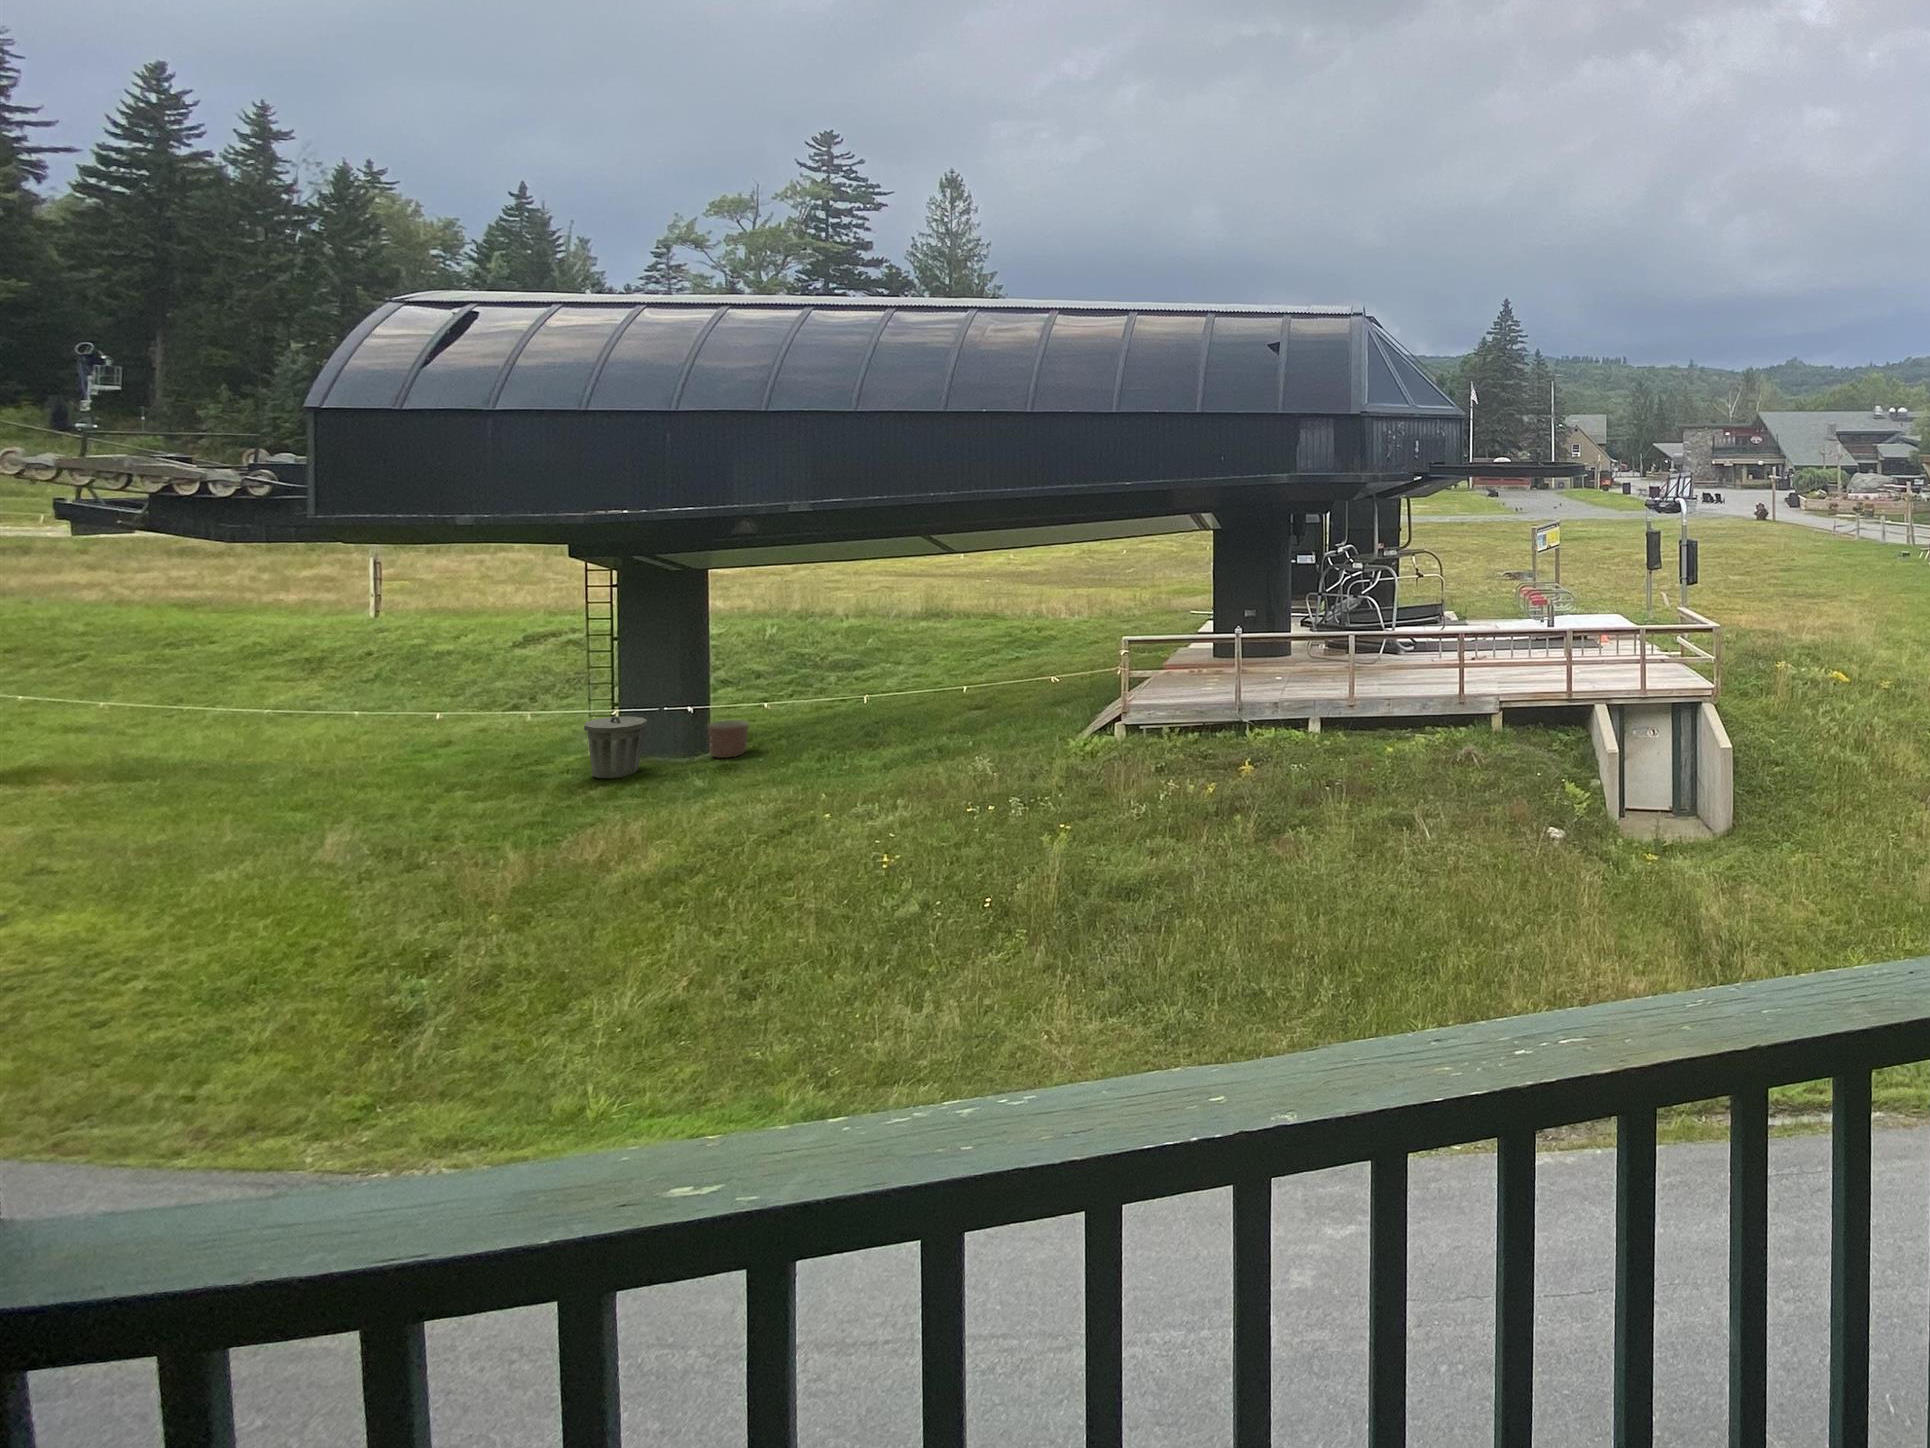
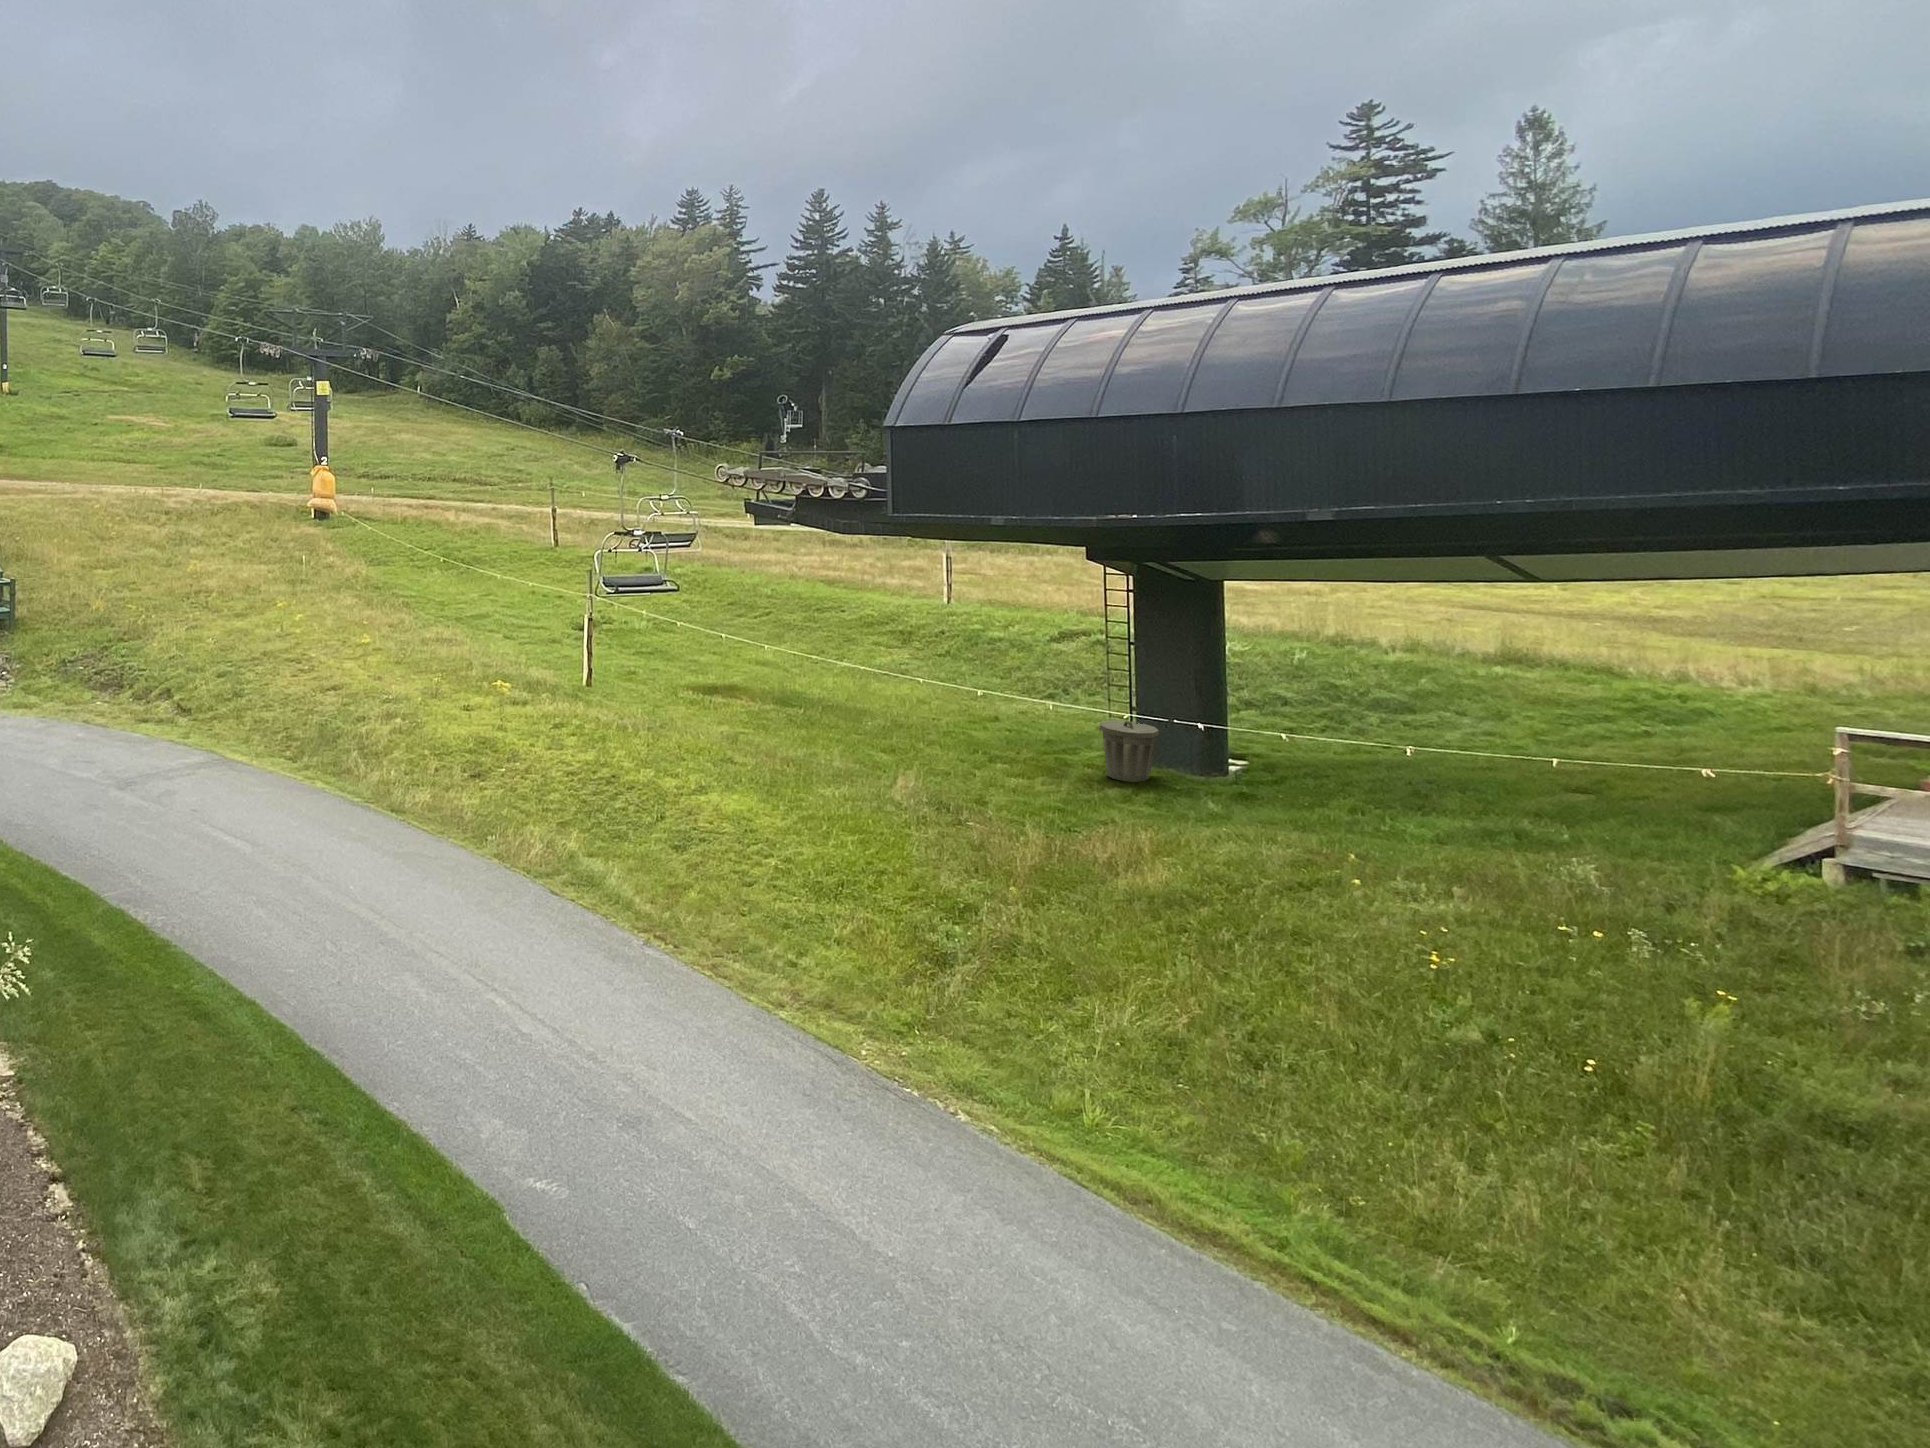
planter: present [708,720,749,758] -> none [1221,745,1265,786]

